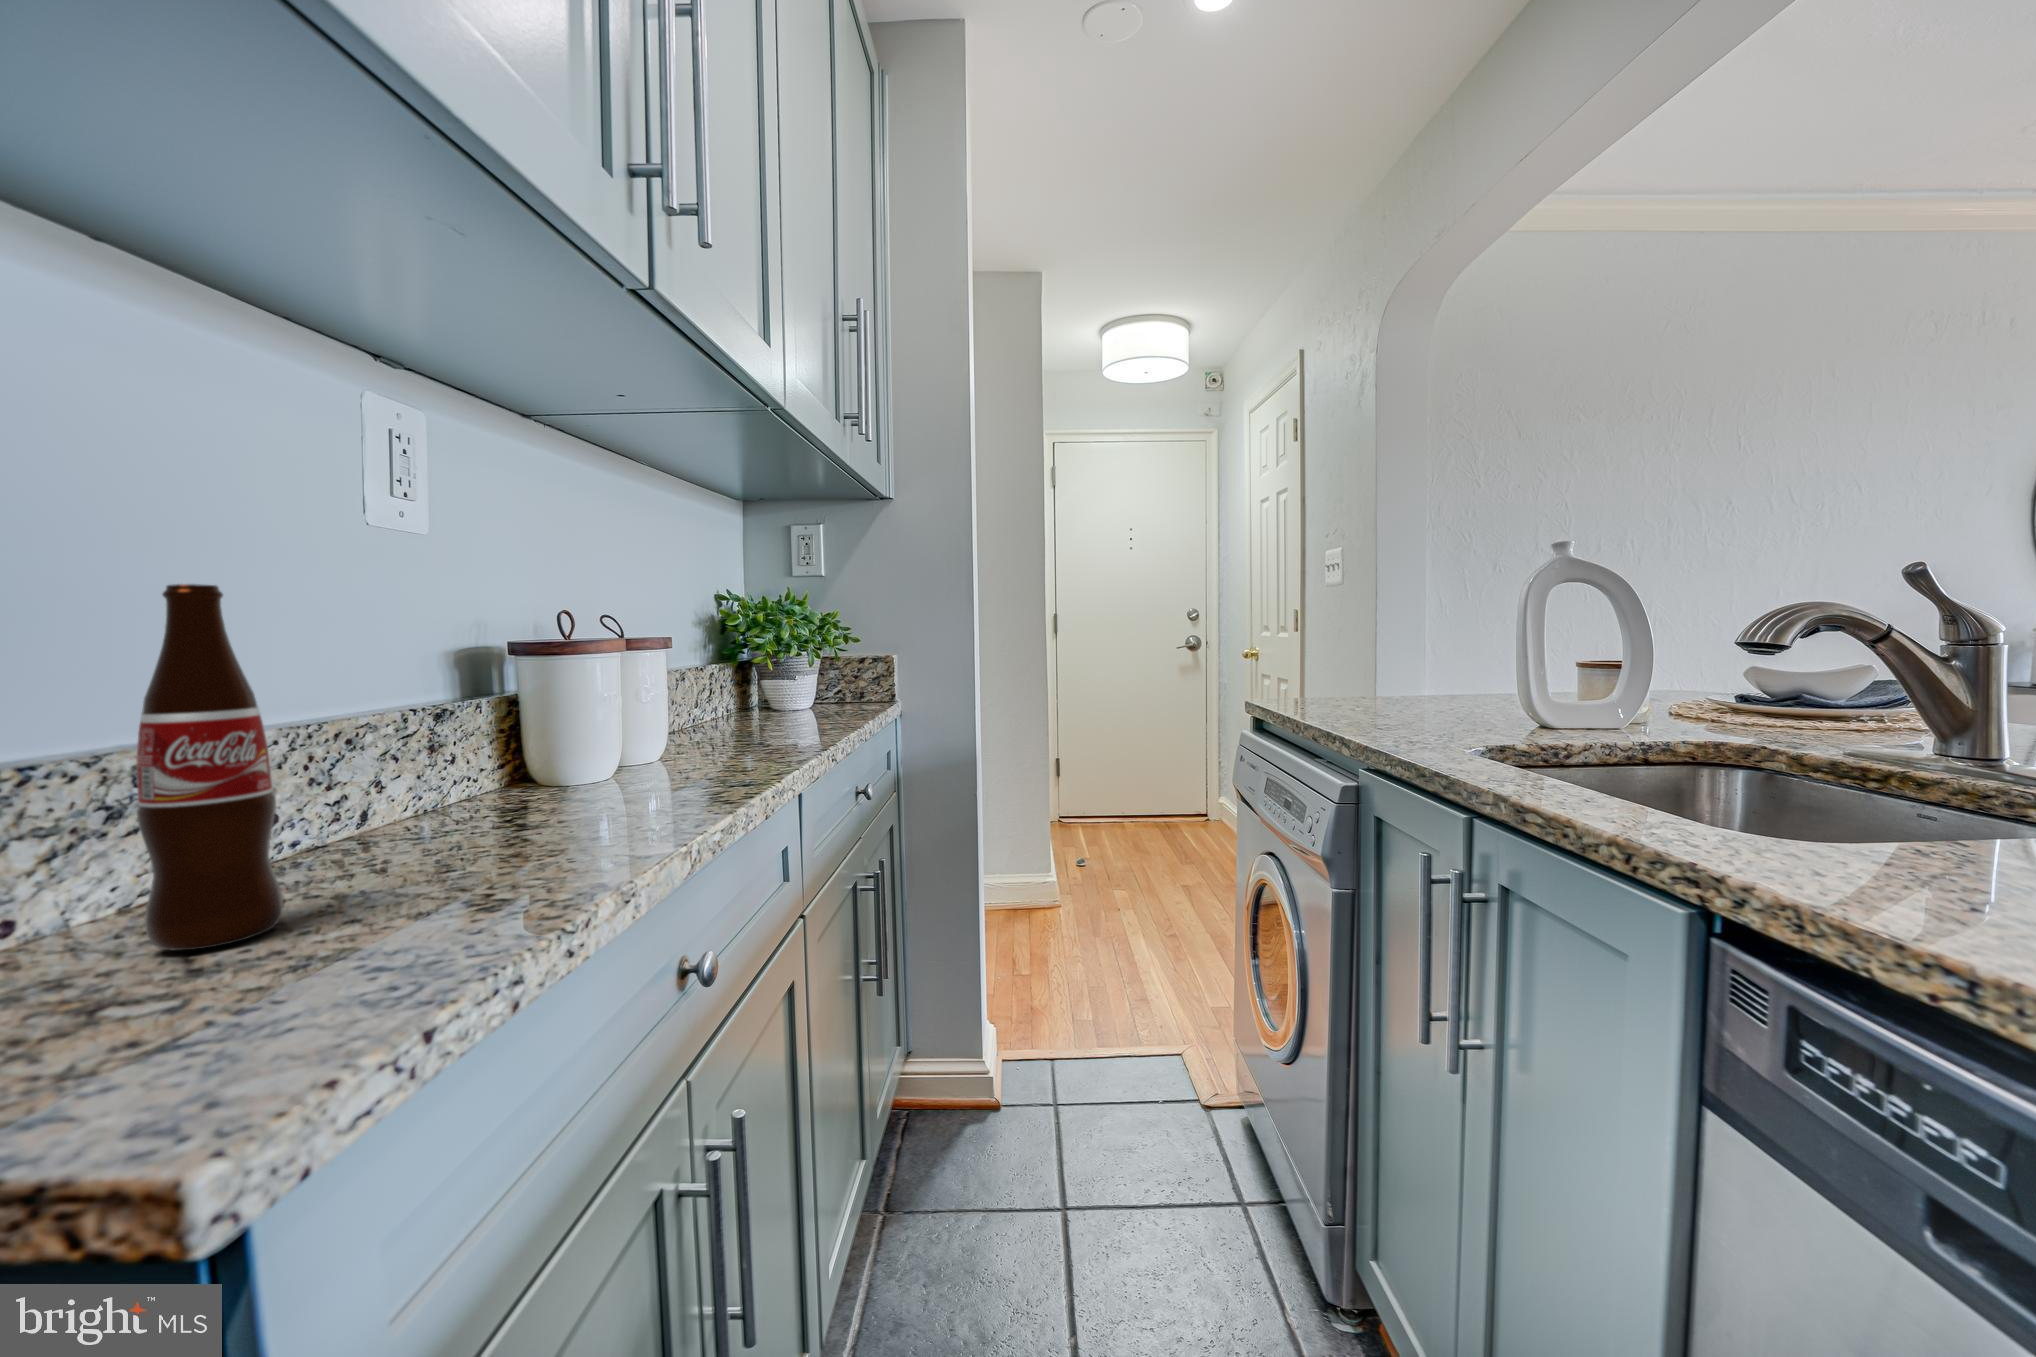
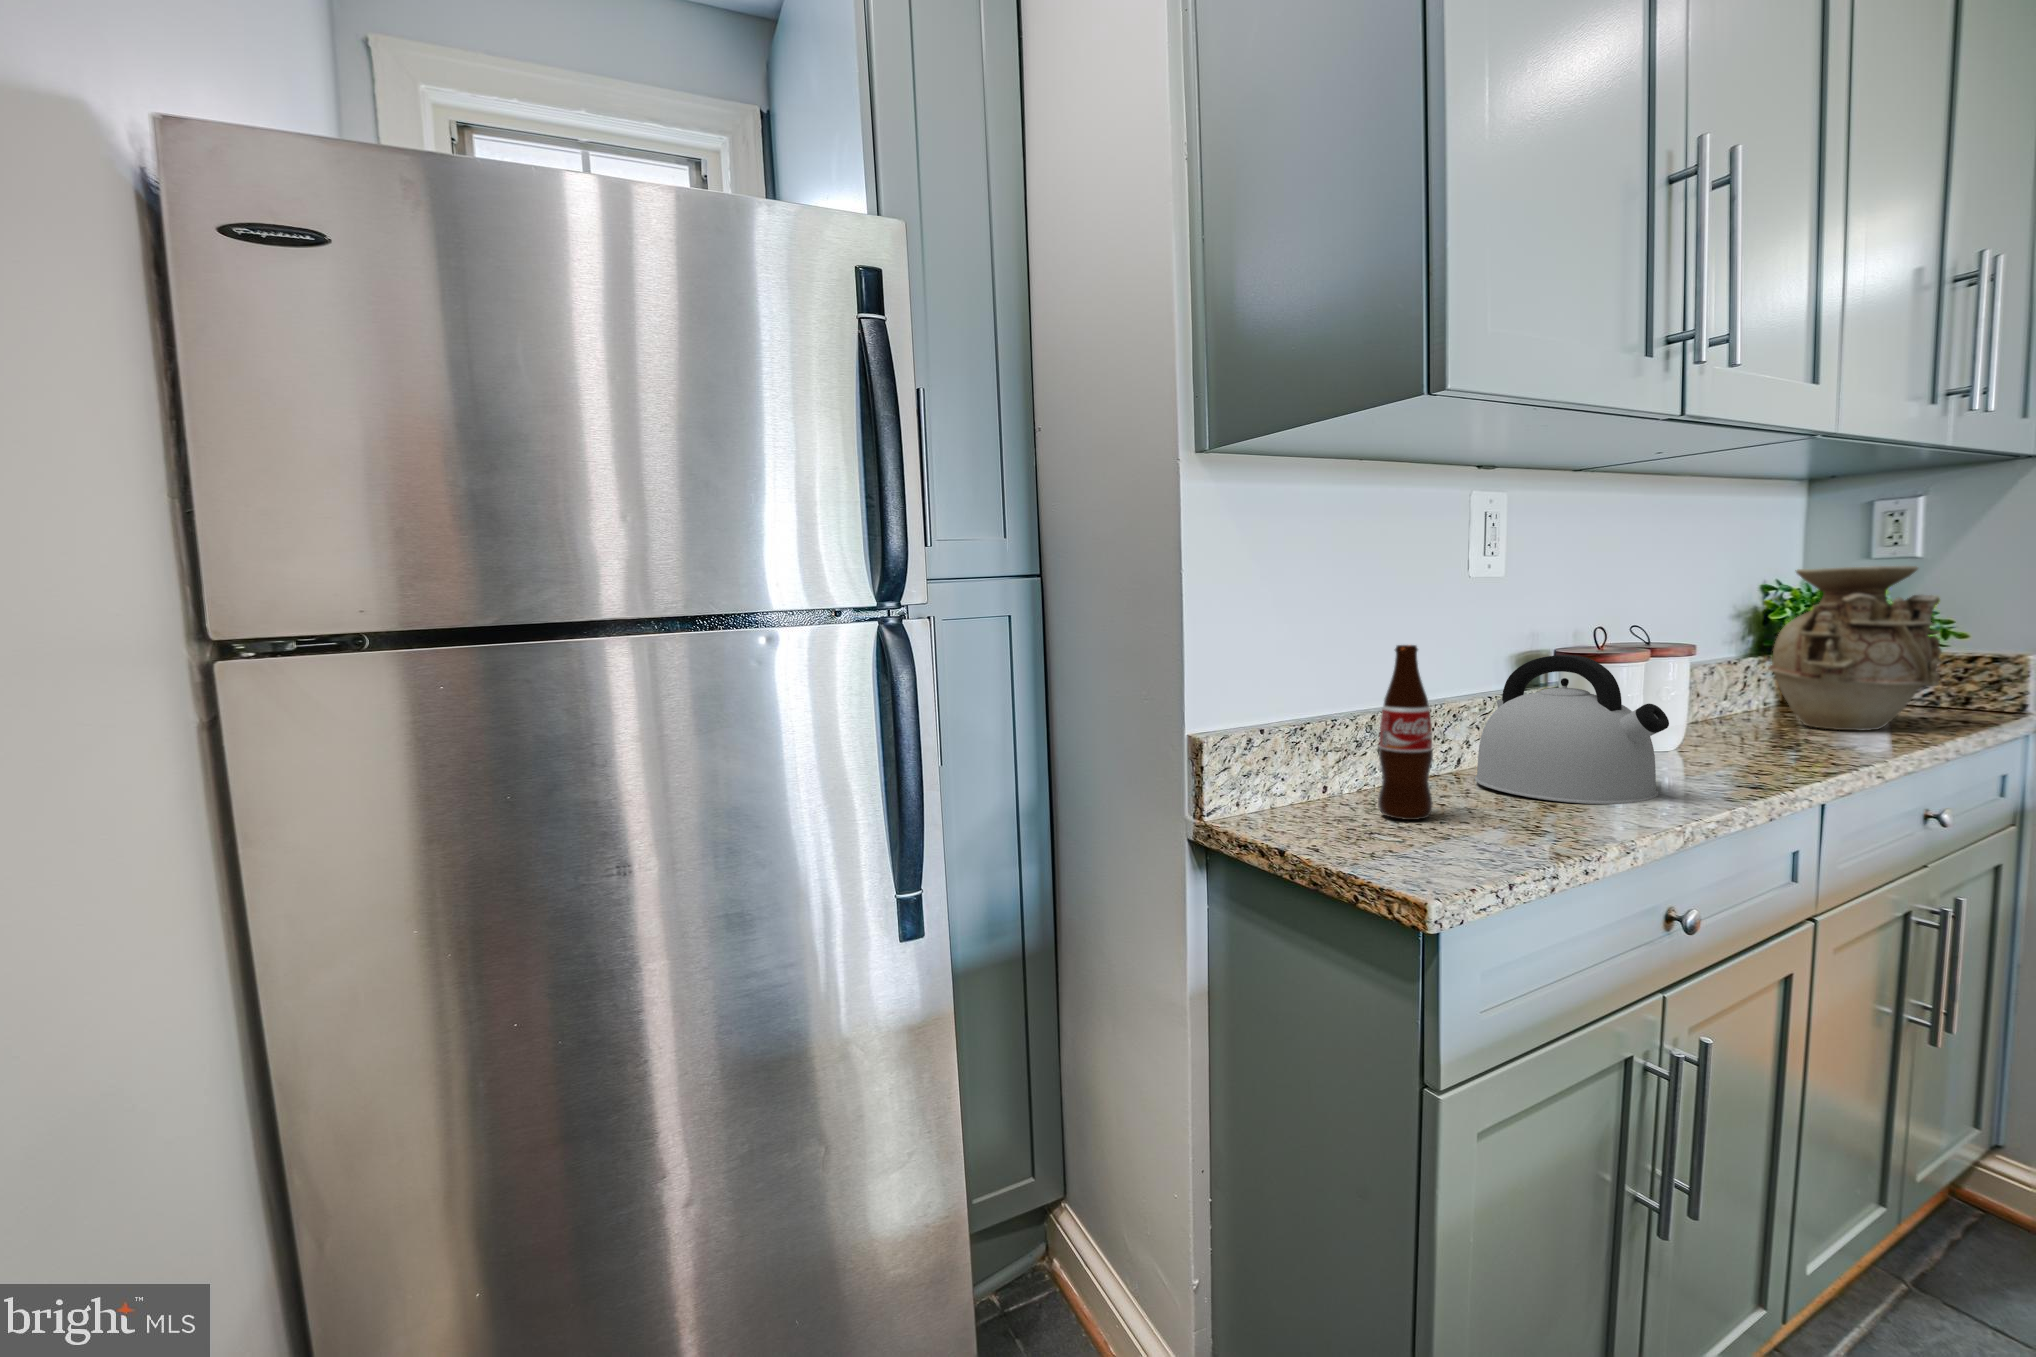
vase: none [731,565,855,726] -> present [1769,566,1942,731]
kettle: none [389,630,658,850] -> present [1475,655,1669,804]

